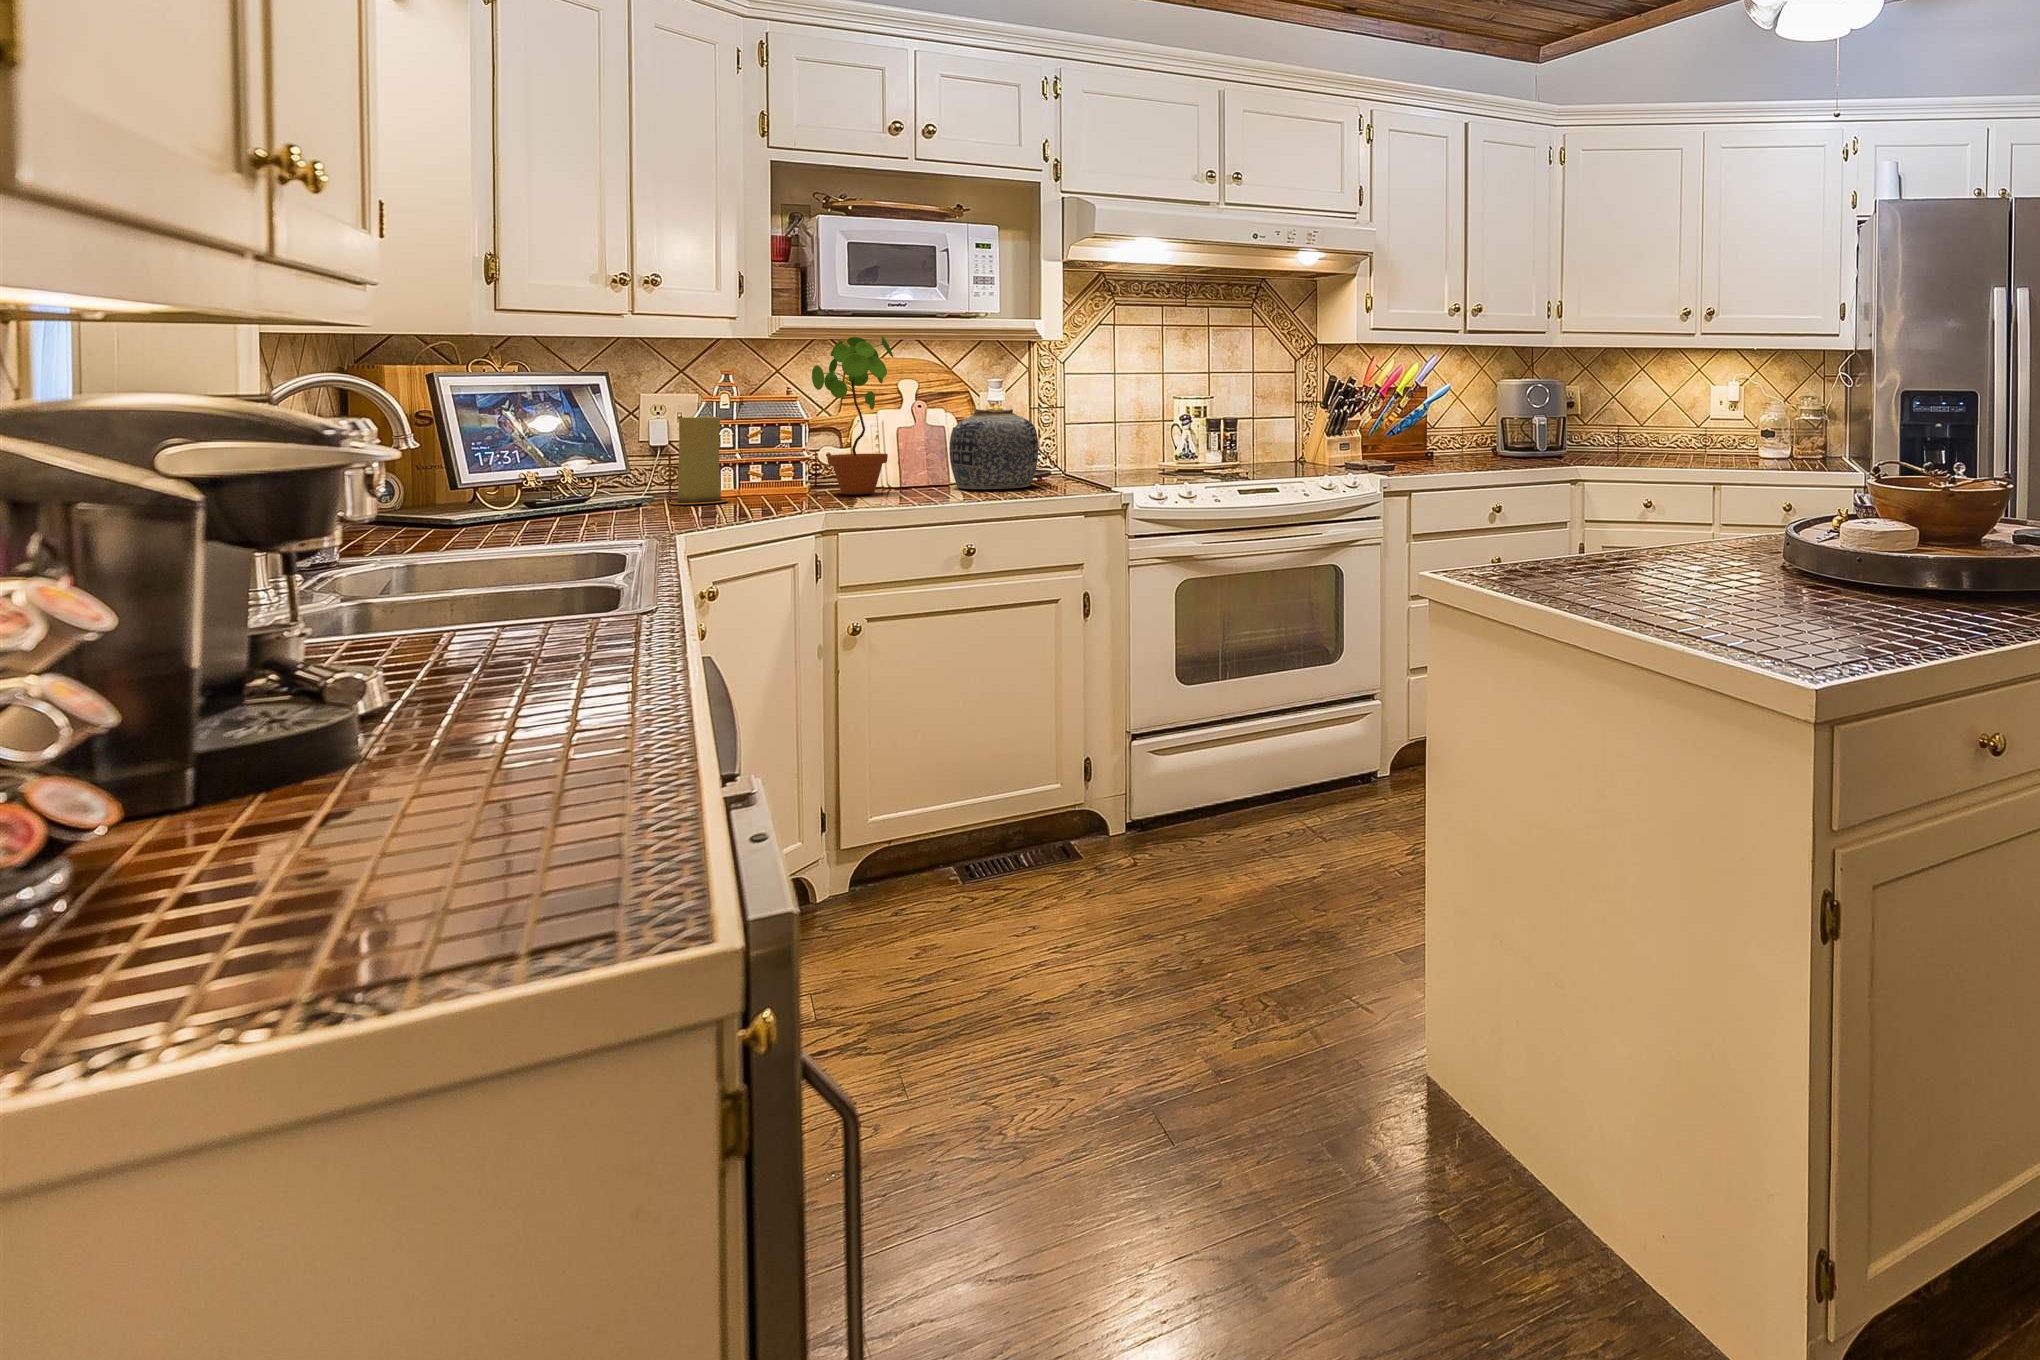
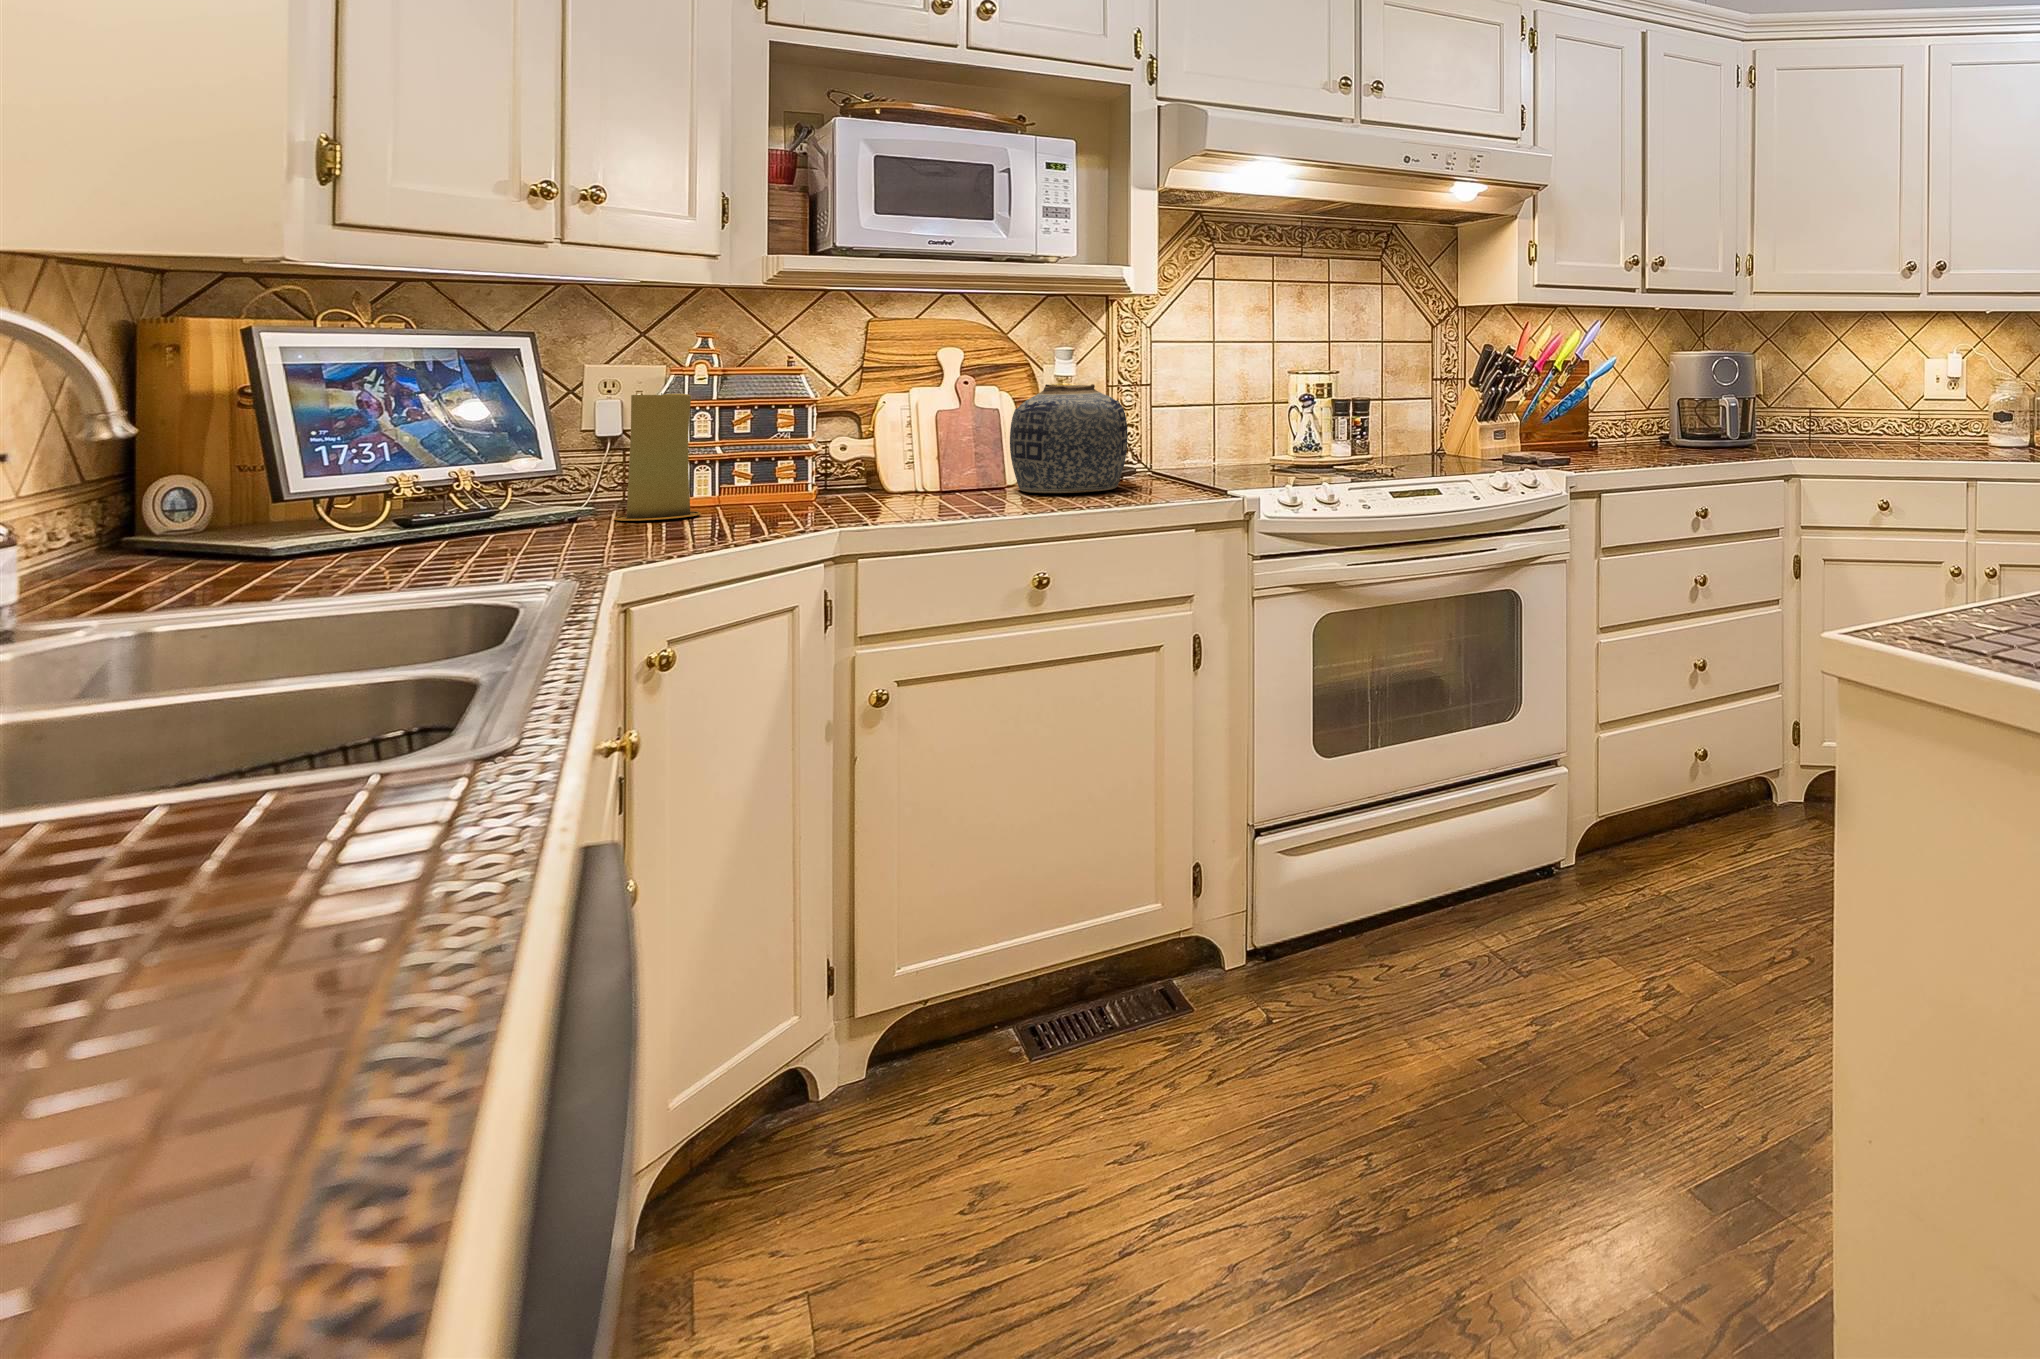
potted plant: present [812,335,893,495] -> none [824,282,936,503]

